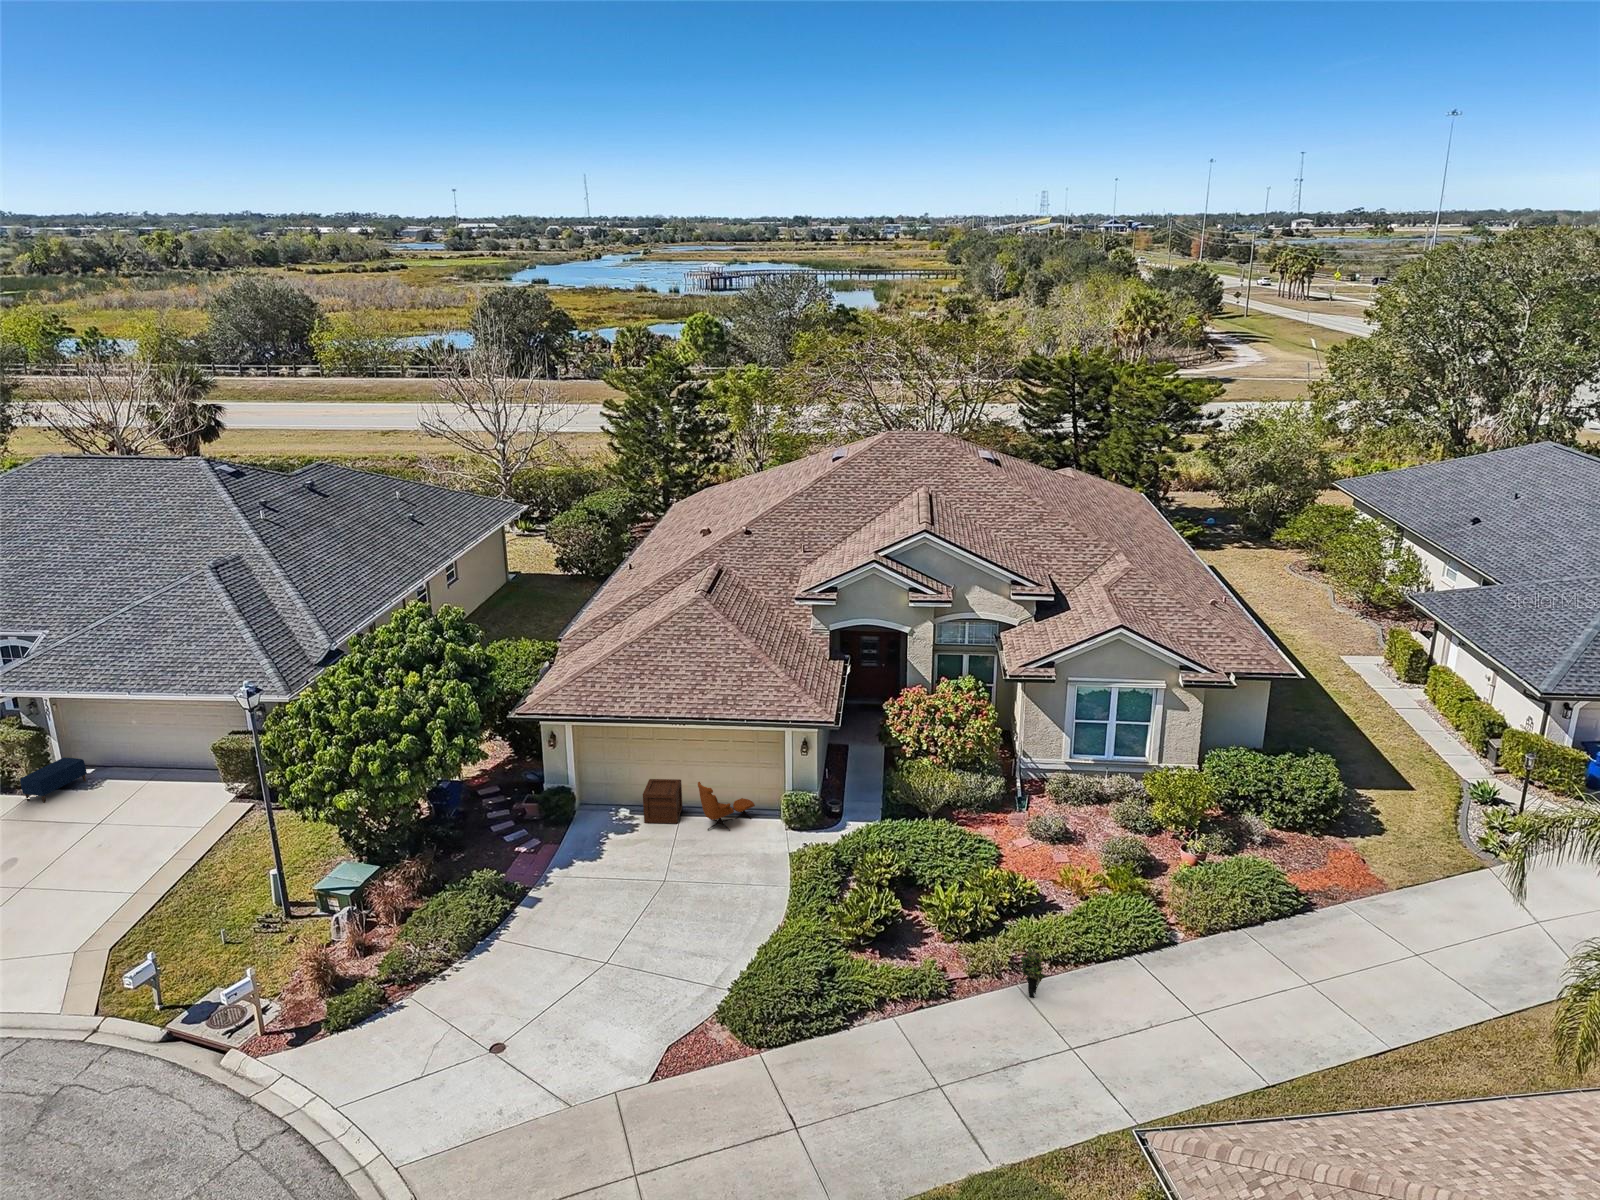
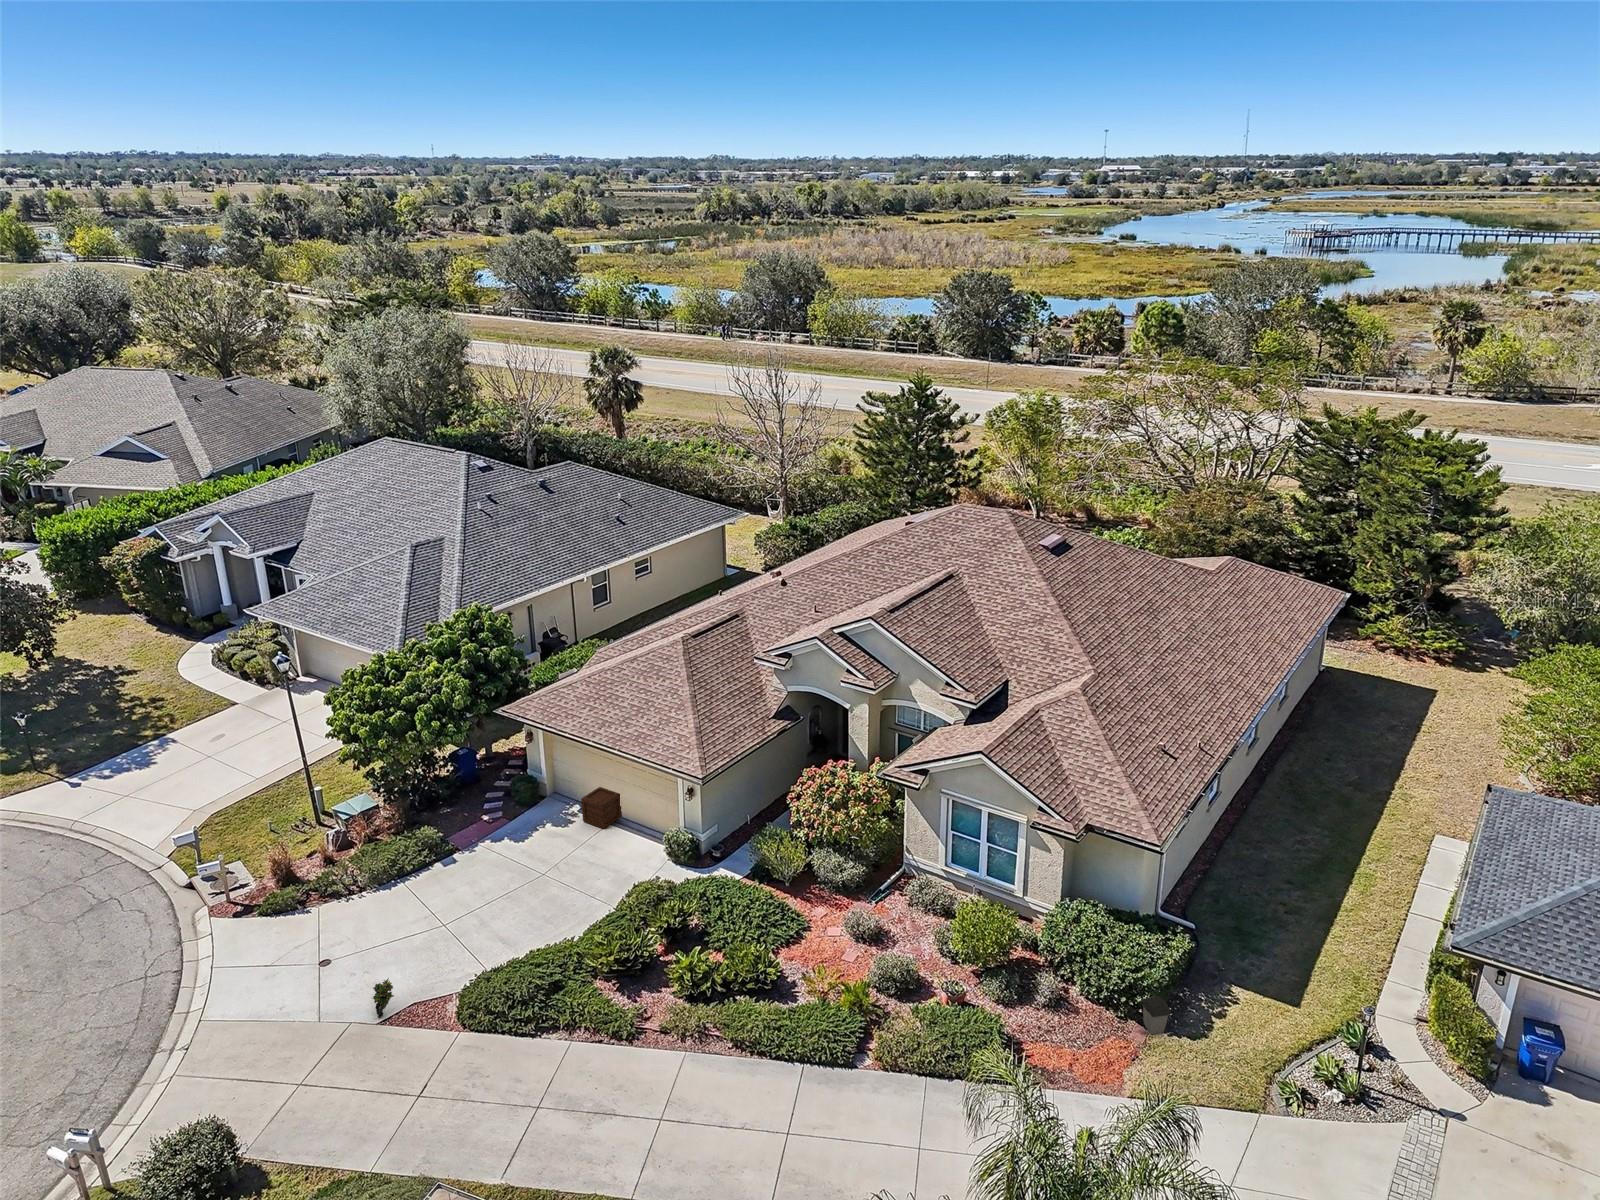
bench: present [20,757,87,803] -> none [263,670,308,700]
lounge chair: present [698,782,755,831] -> none [611,801,667,847]
trash can: none [1332,805,1363,840] -> present [1142,996,1171,1034]
potted plant: present [1020,947,1045,997] -> present [372,978,394,1018]

